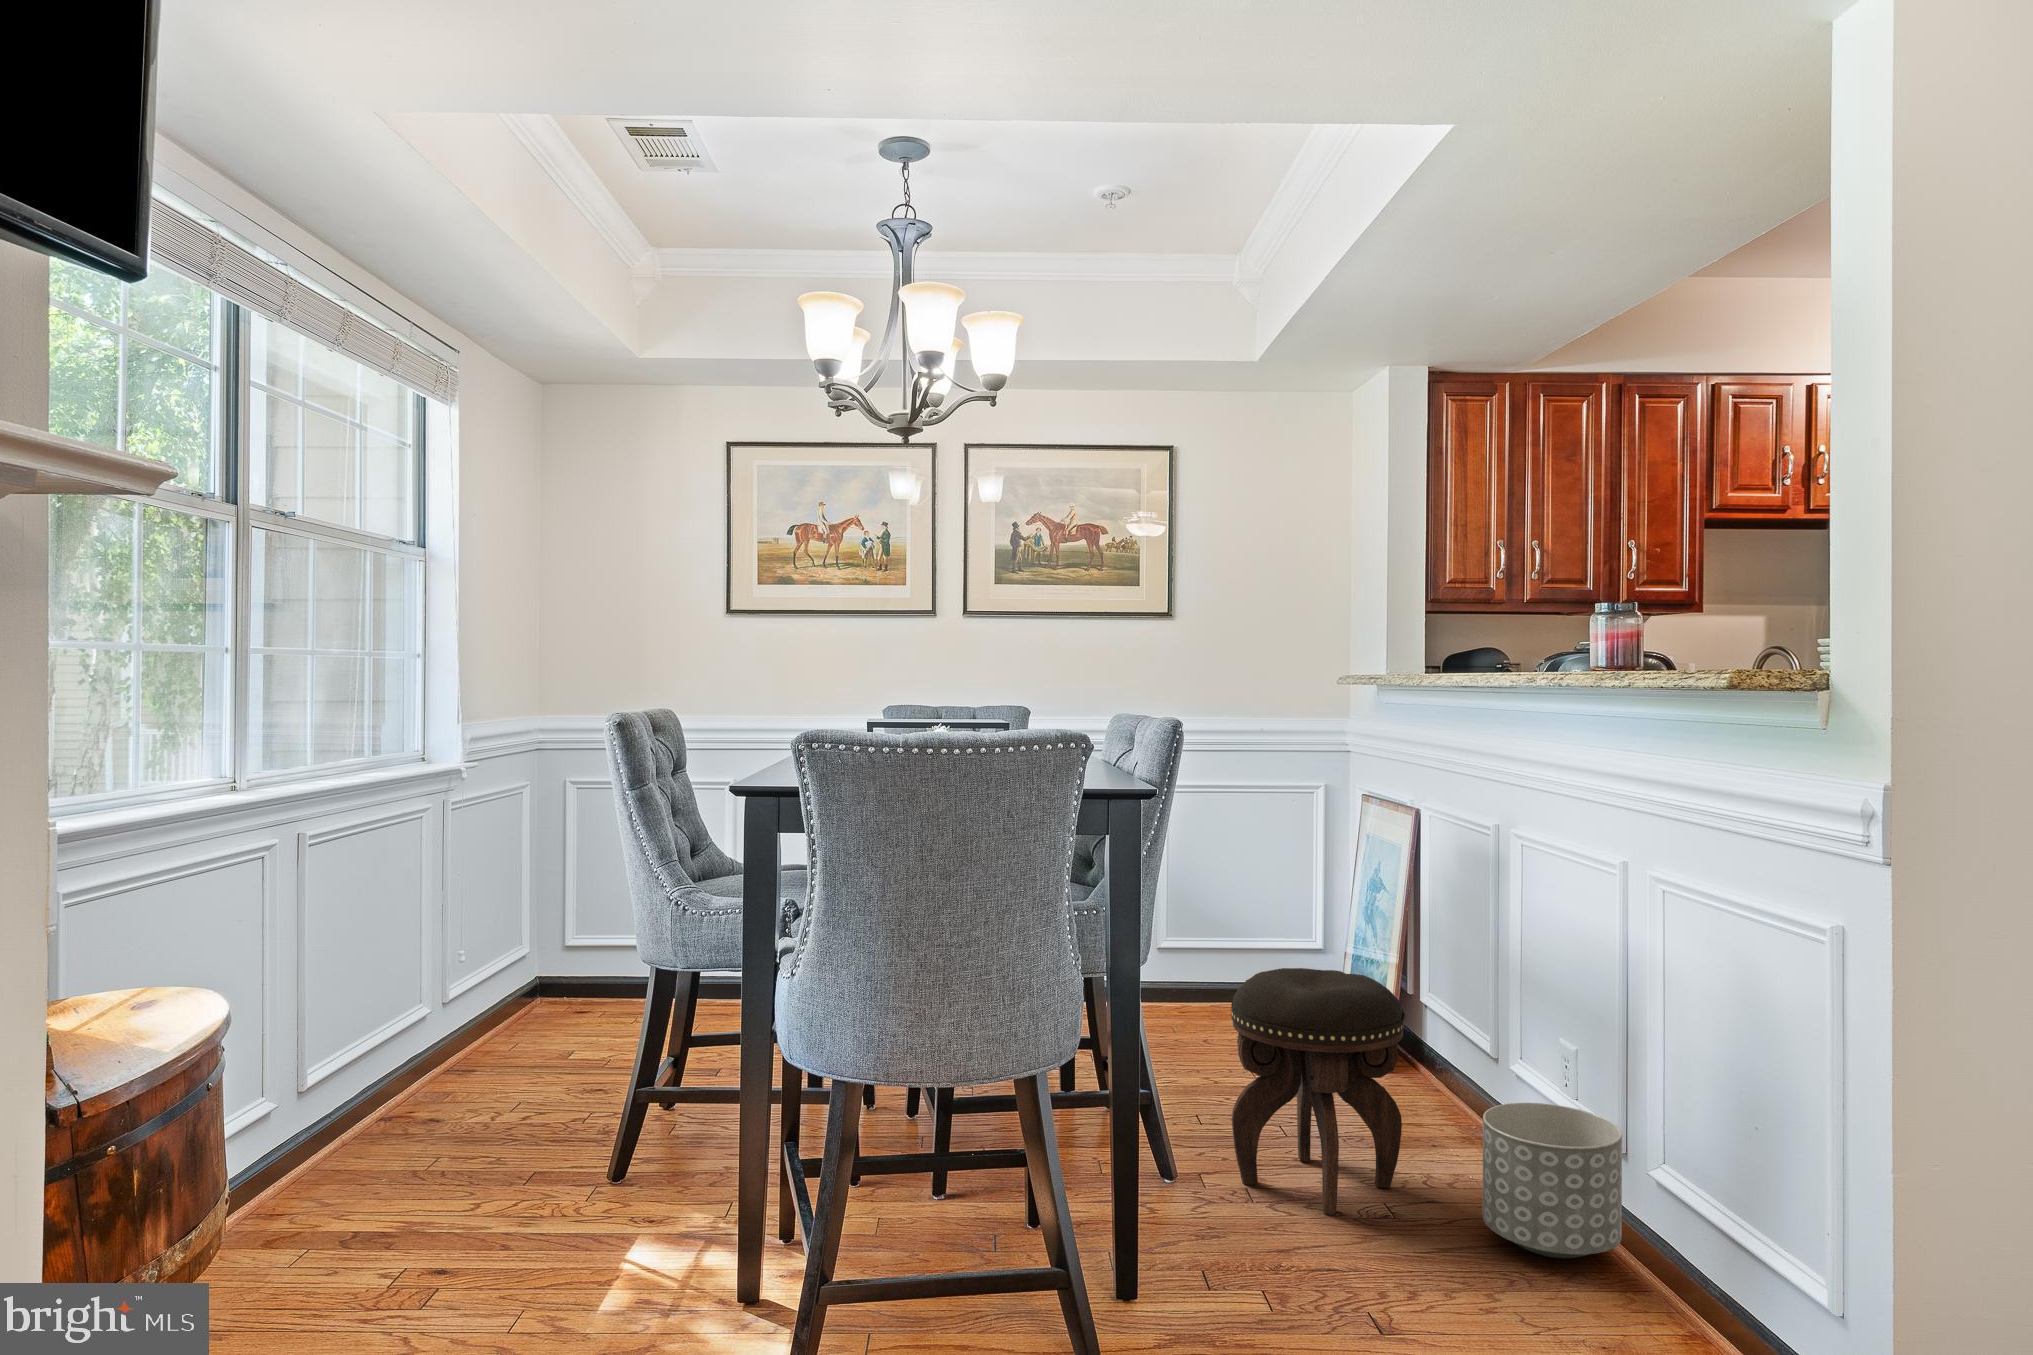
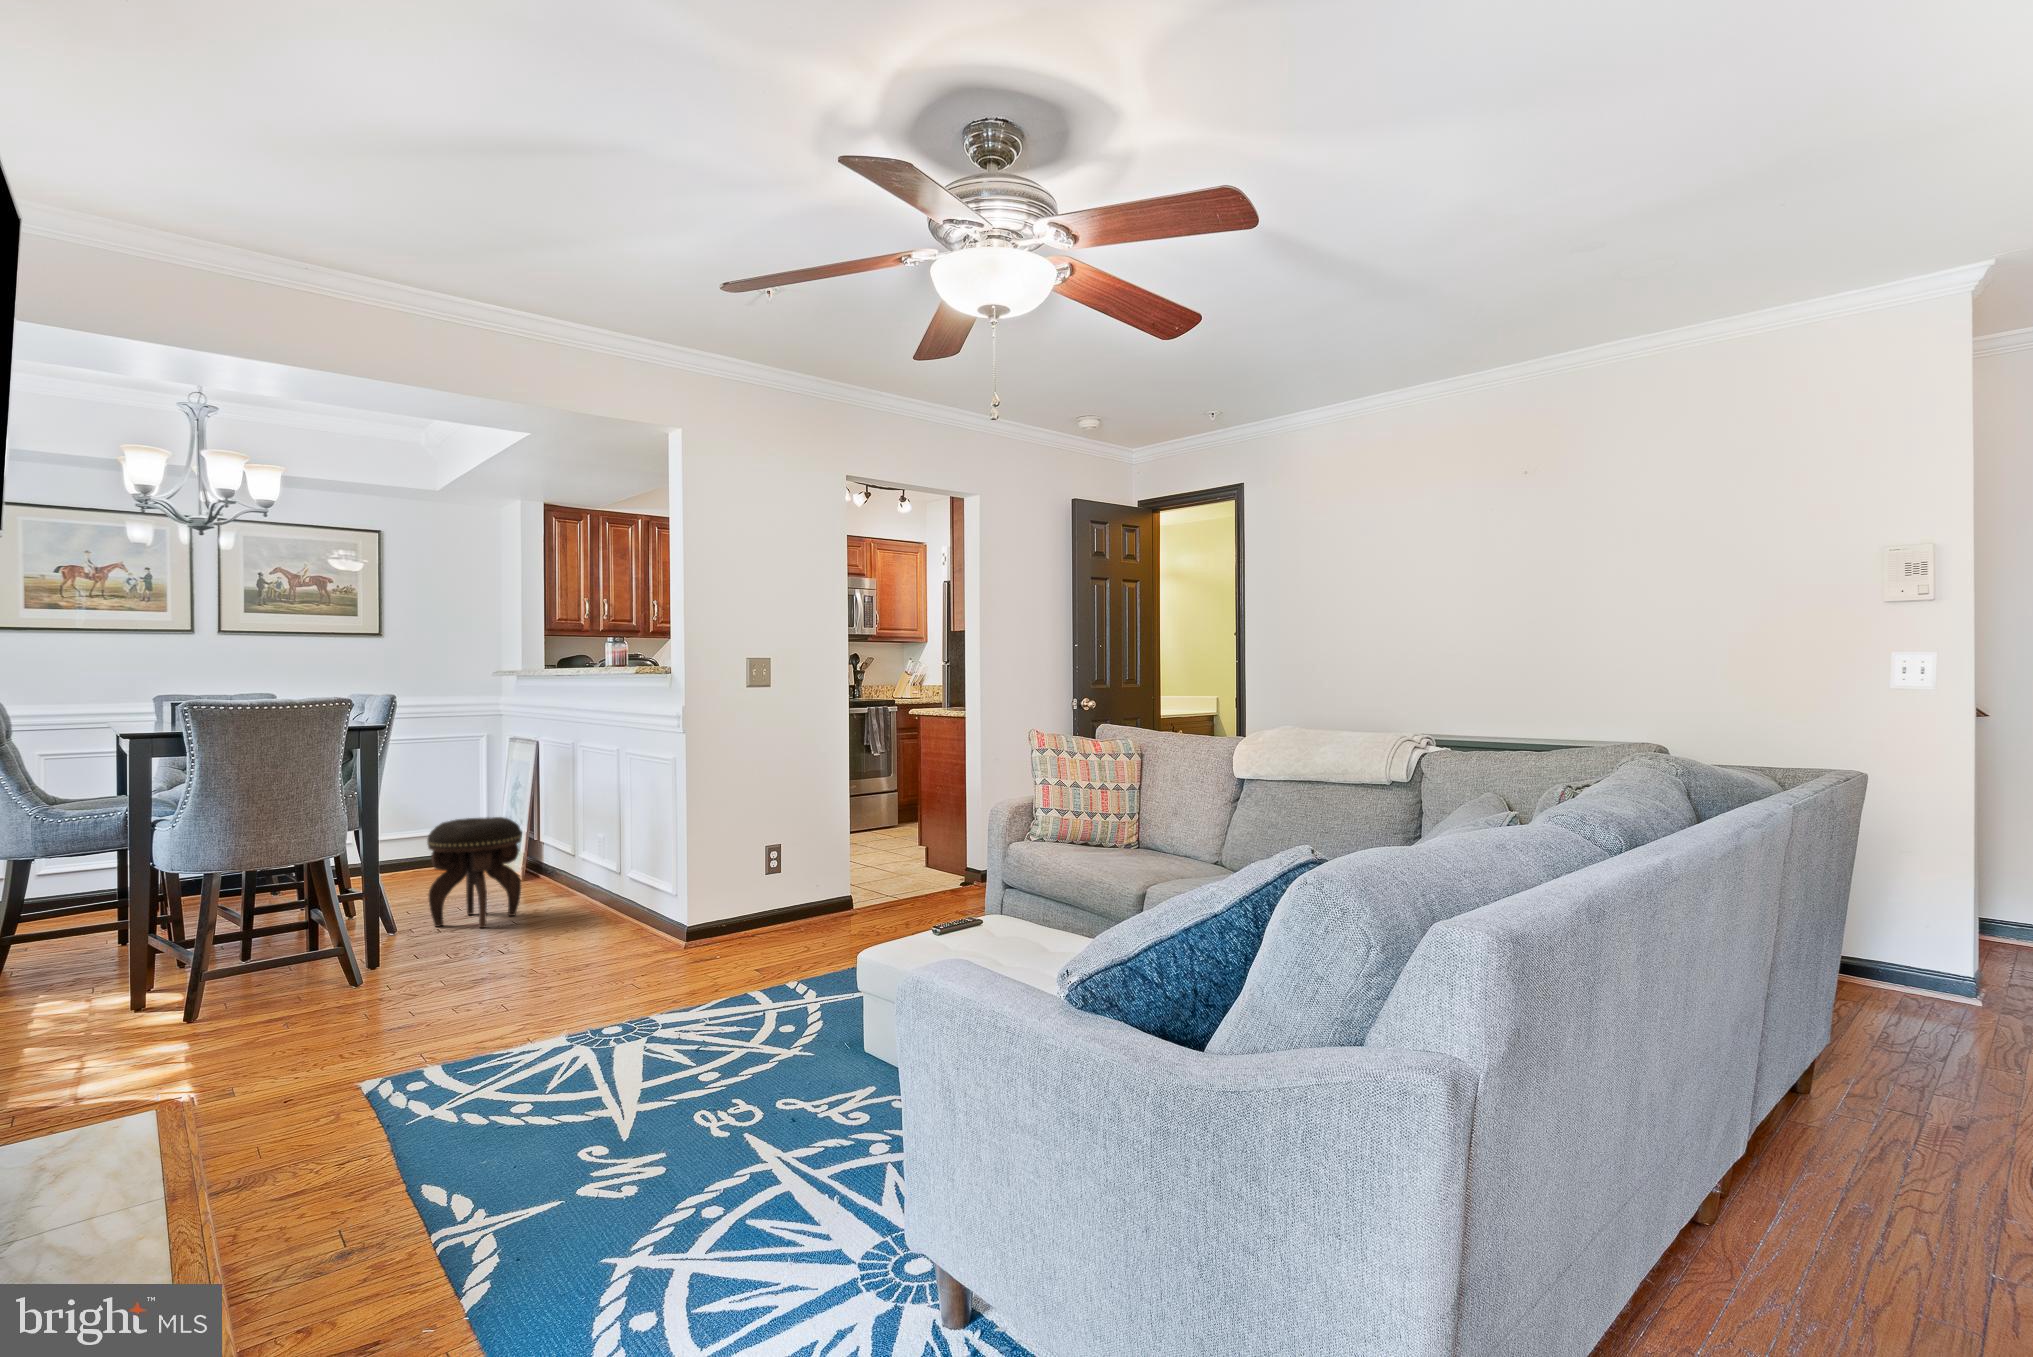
planter: present [1483,1103,1622,1258] -> none [558,860,619,922]

